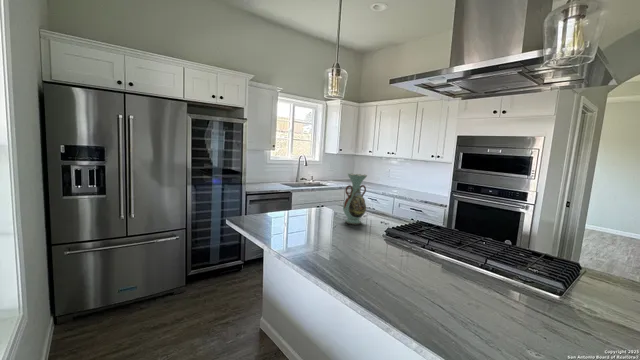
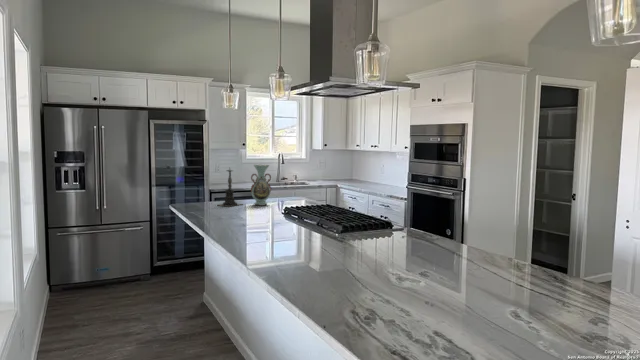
candle holder: none [300,173,332,228] -> present [220,169,242,207]

